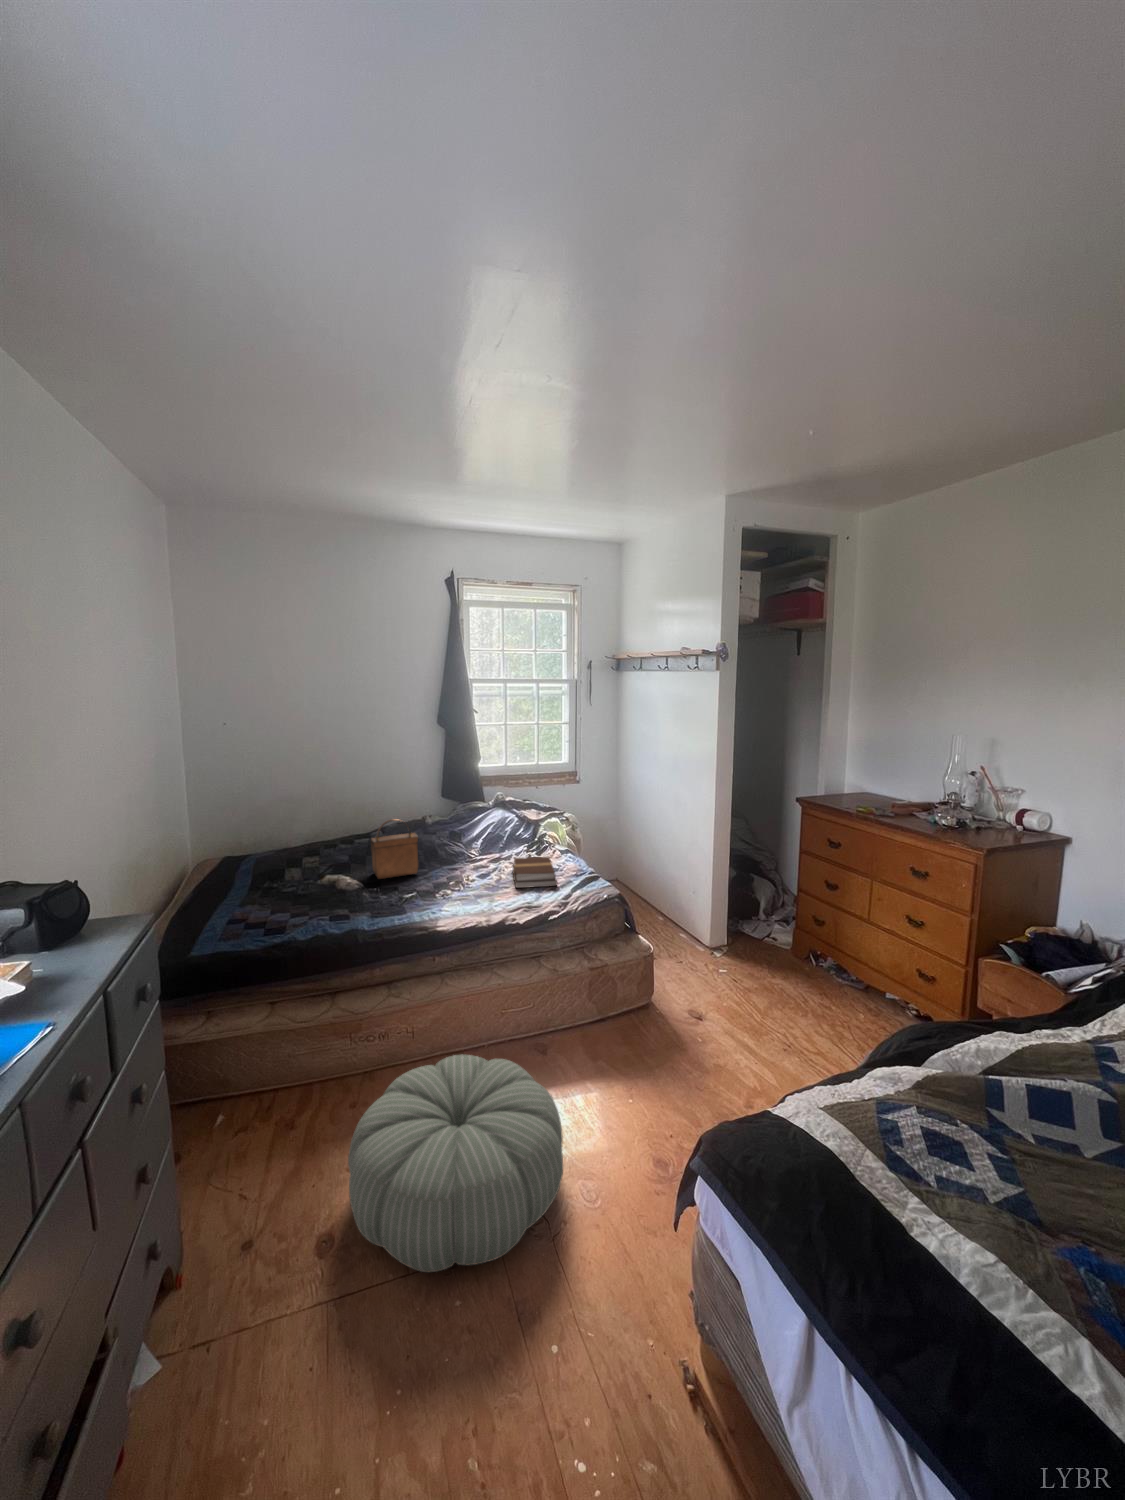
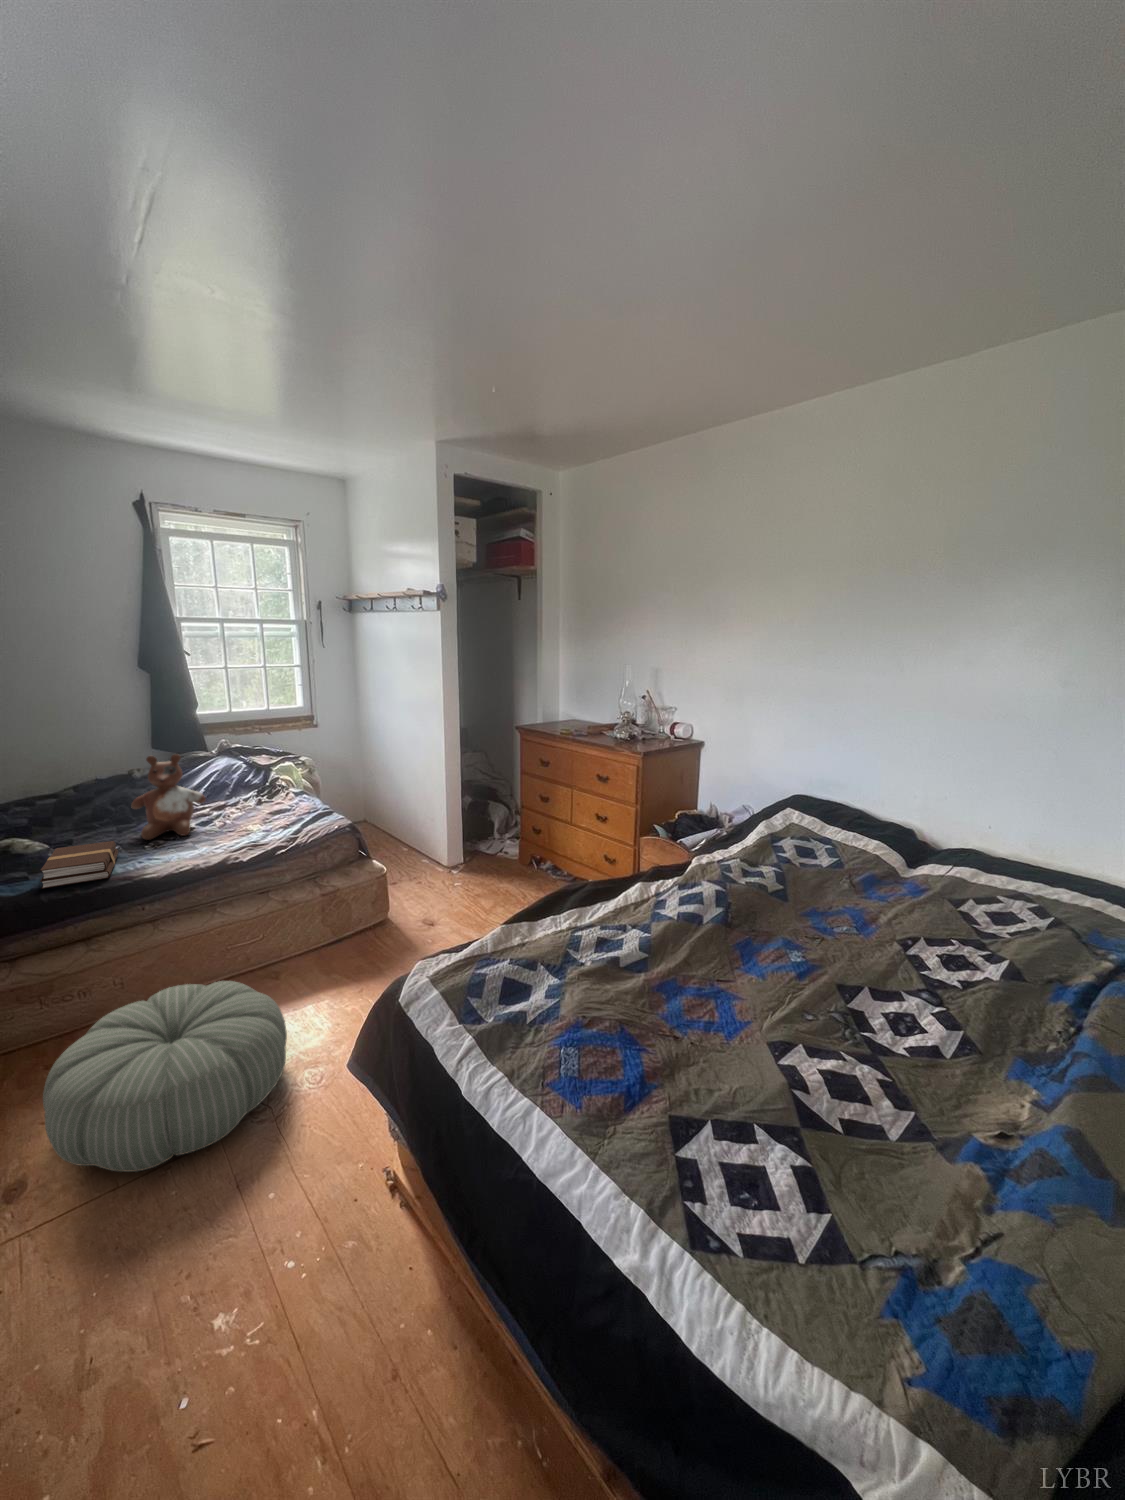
stuffed bear: none [427,808,487,888] -> present [131,754,206,840]
handbag: present [371,819,419,879] -> none [54,772,122,840]
book: present [512,857,557,888] -> present [40,841,118,889]

